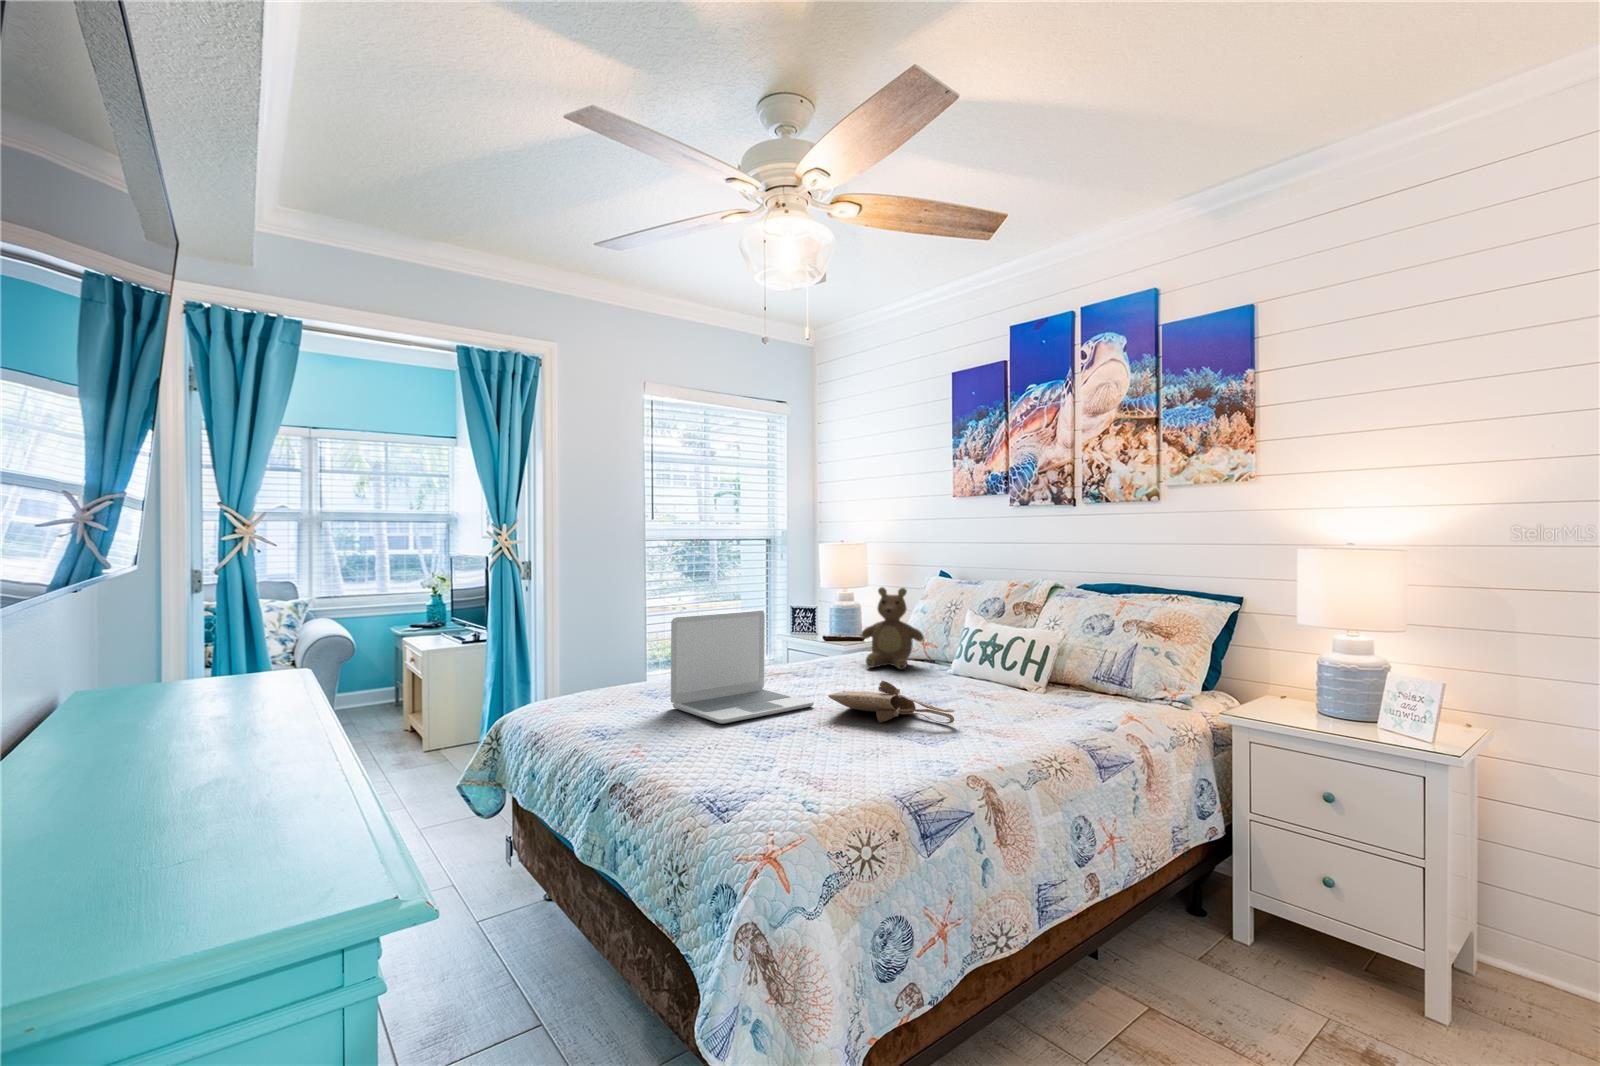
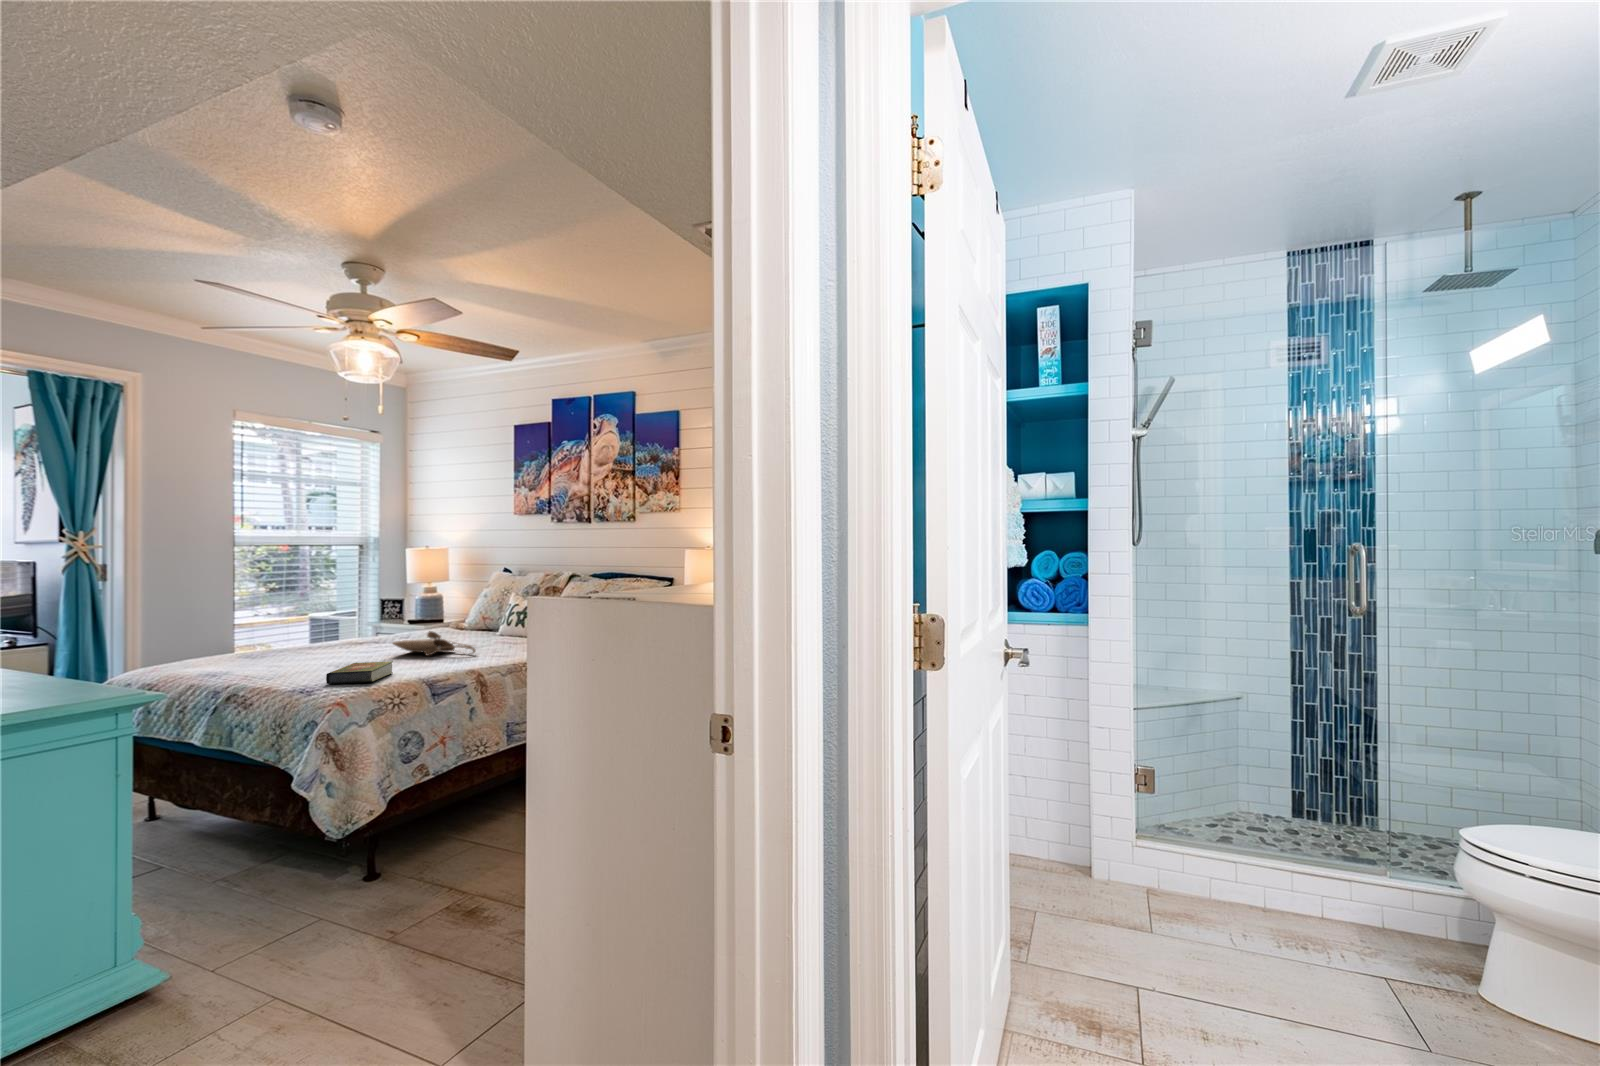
teddy bear: present [861,587,924,669] -> none [431,579,479,635]
laptop: present [671,611,814,724] -> none [268,593,383,663]
book: none [747,747,846,803] -> present [326,661,393,684]

